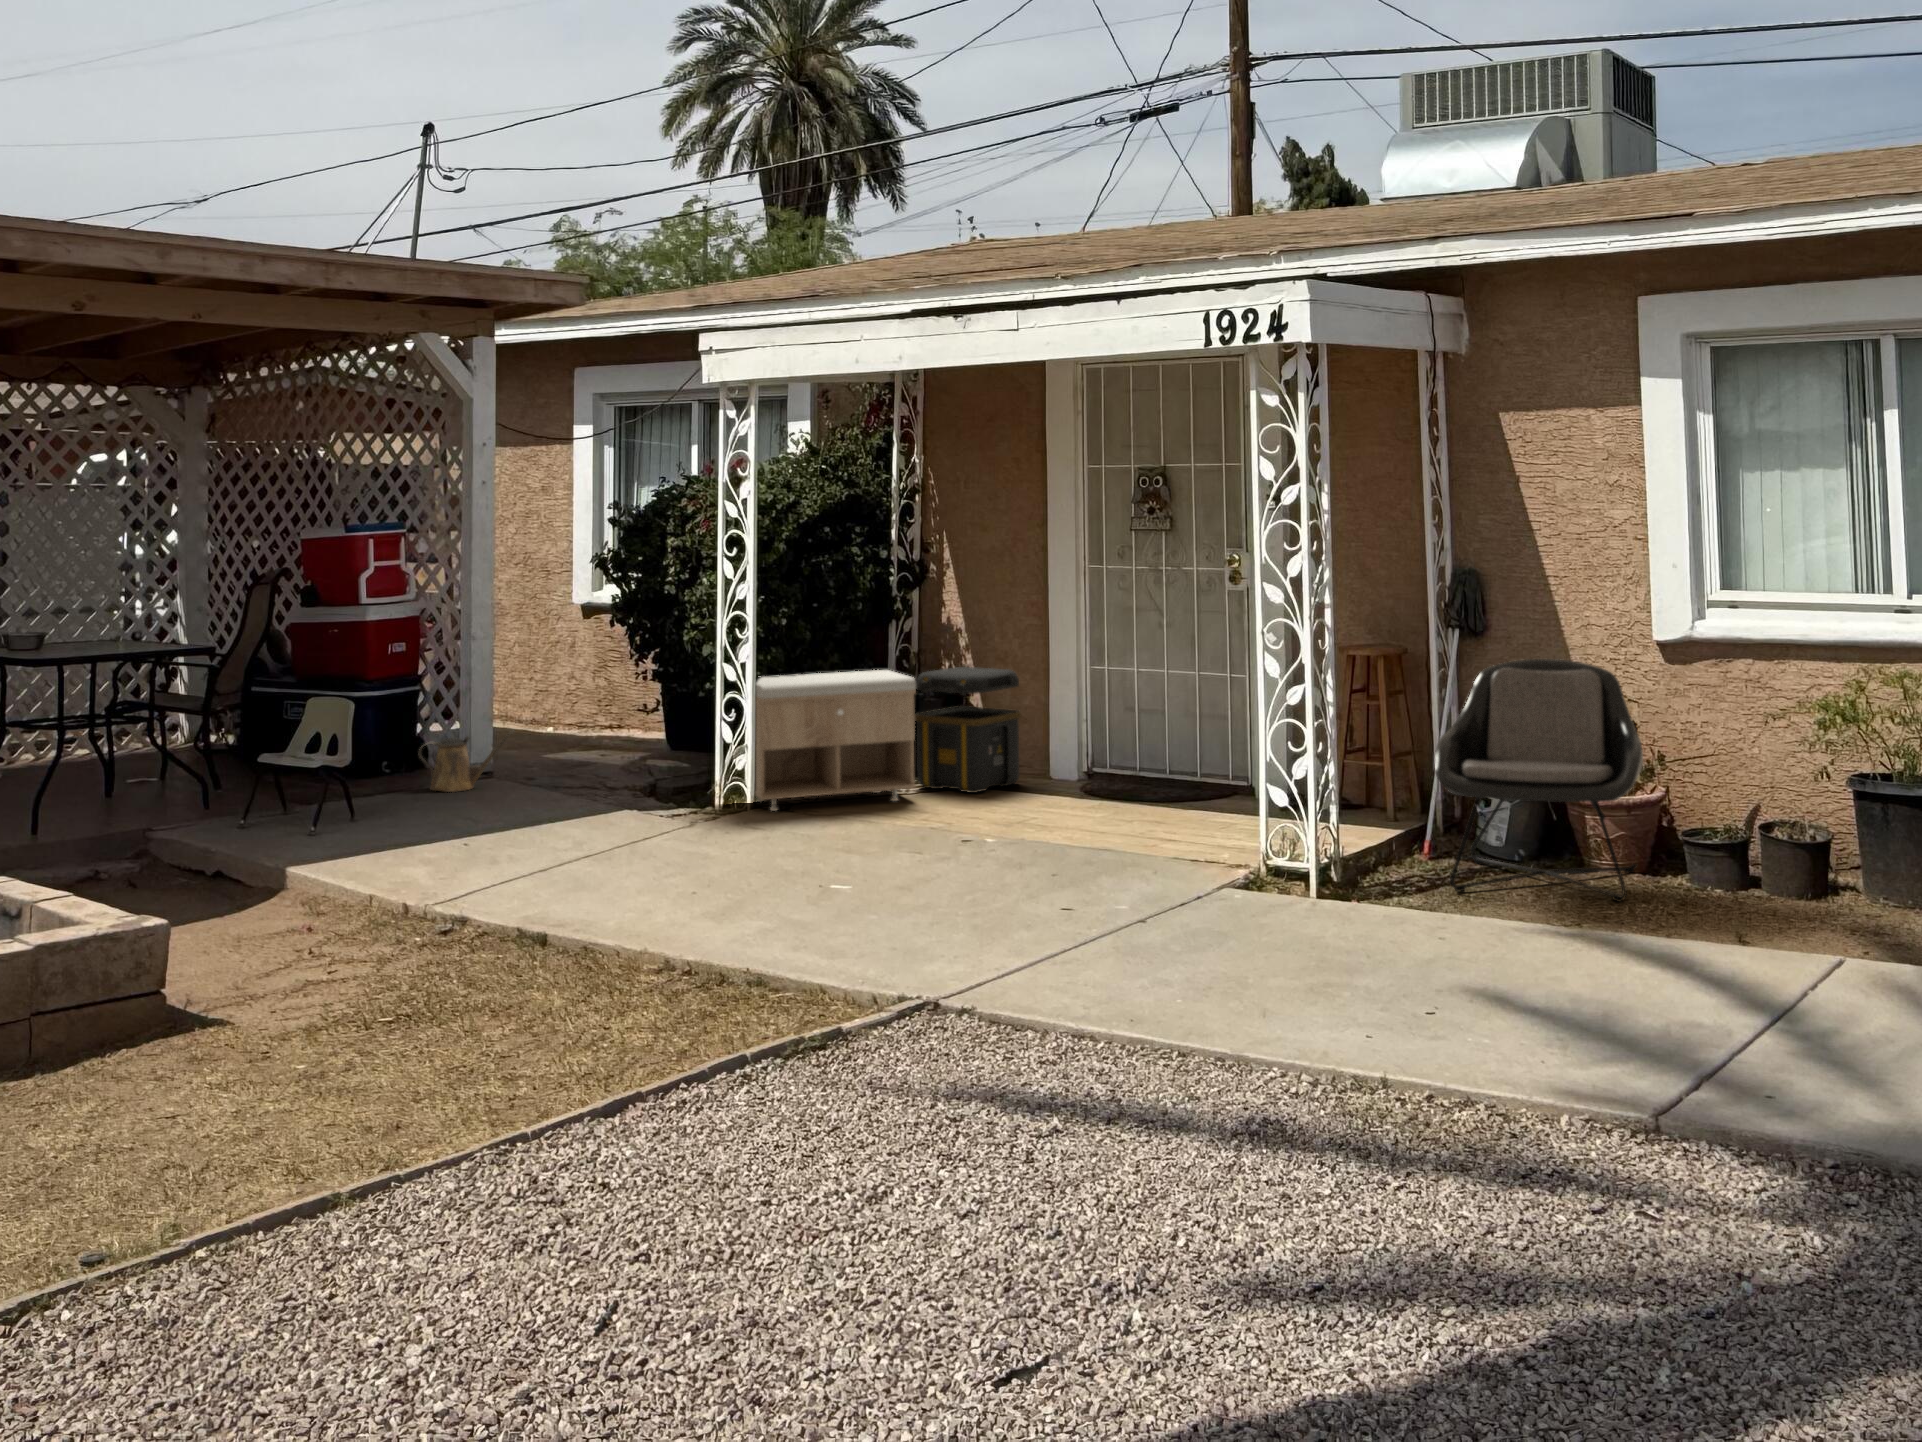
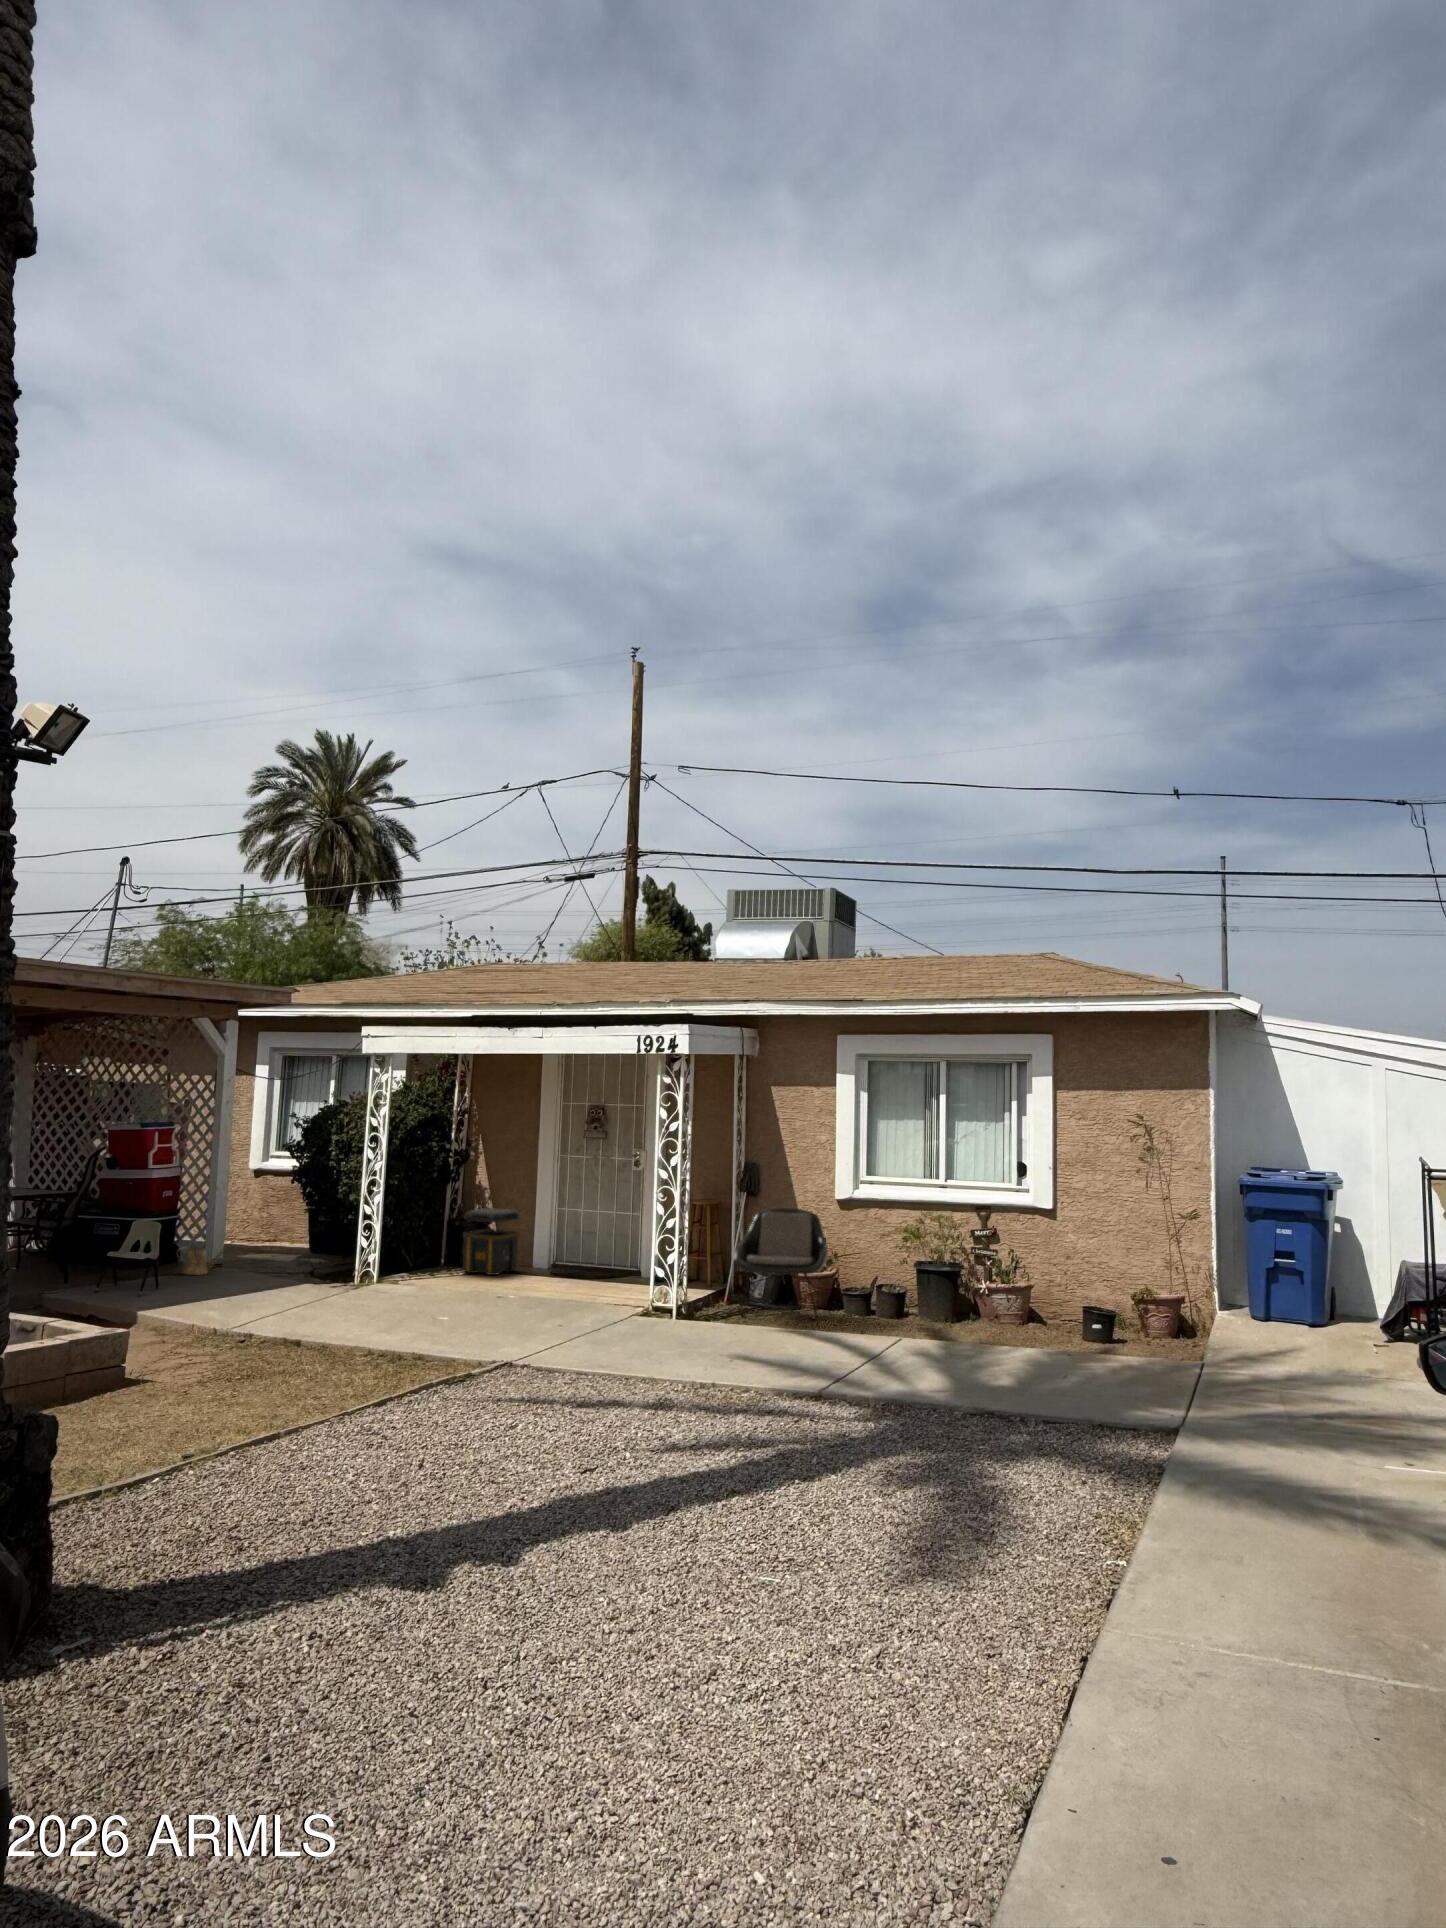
storage bench: present [755,670,916,811] -> none [367,1209,468,1284]

